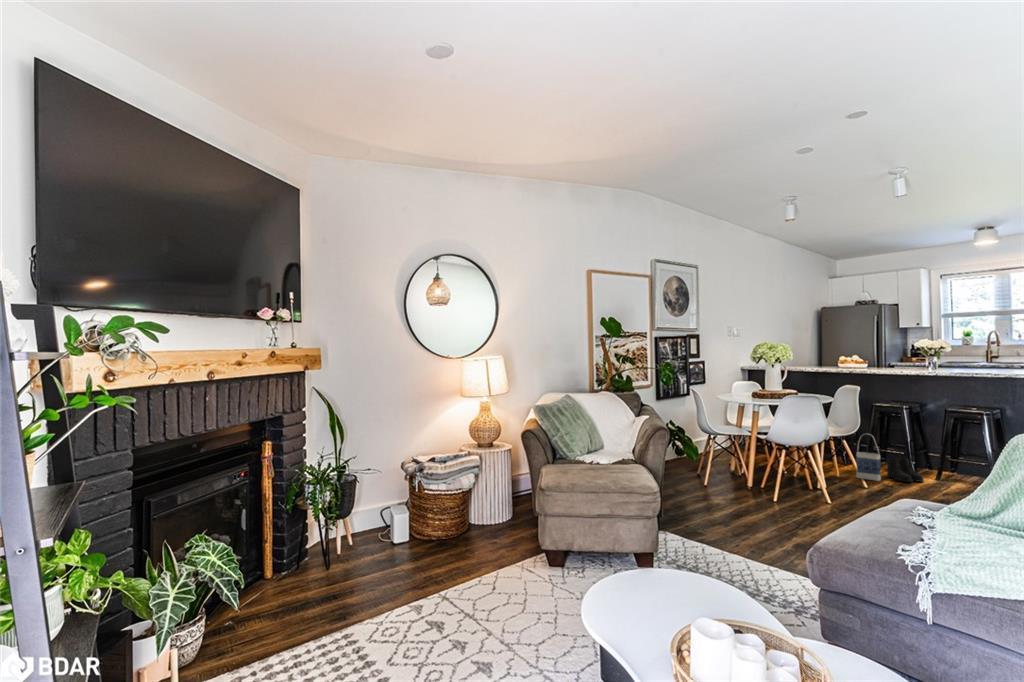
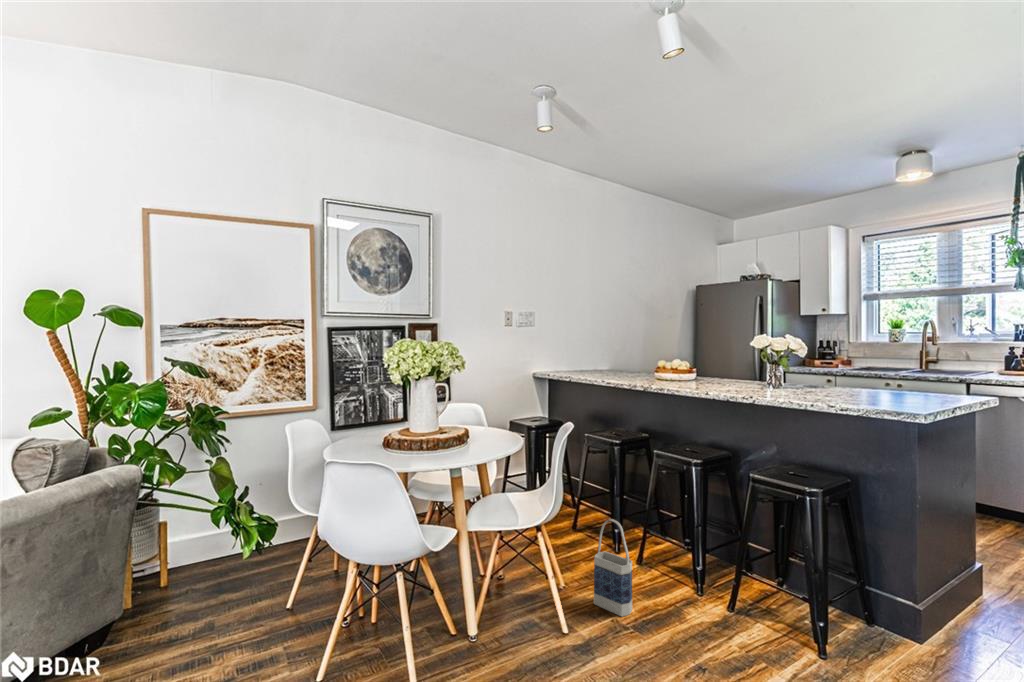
boots: present [887,458,924,482] -> none [653,567,707,625]

